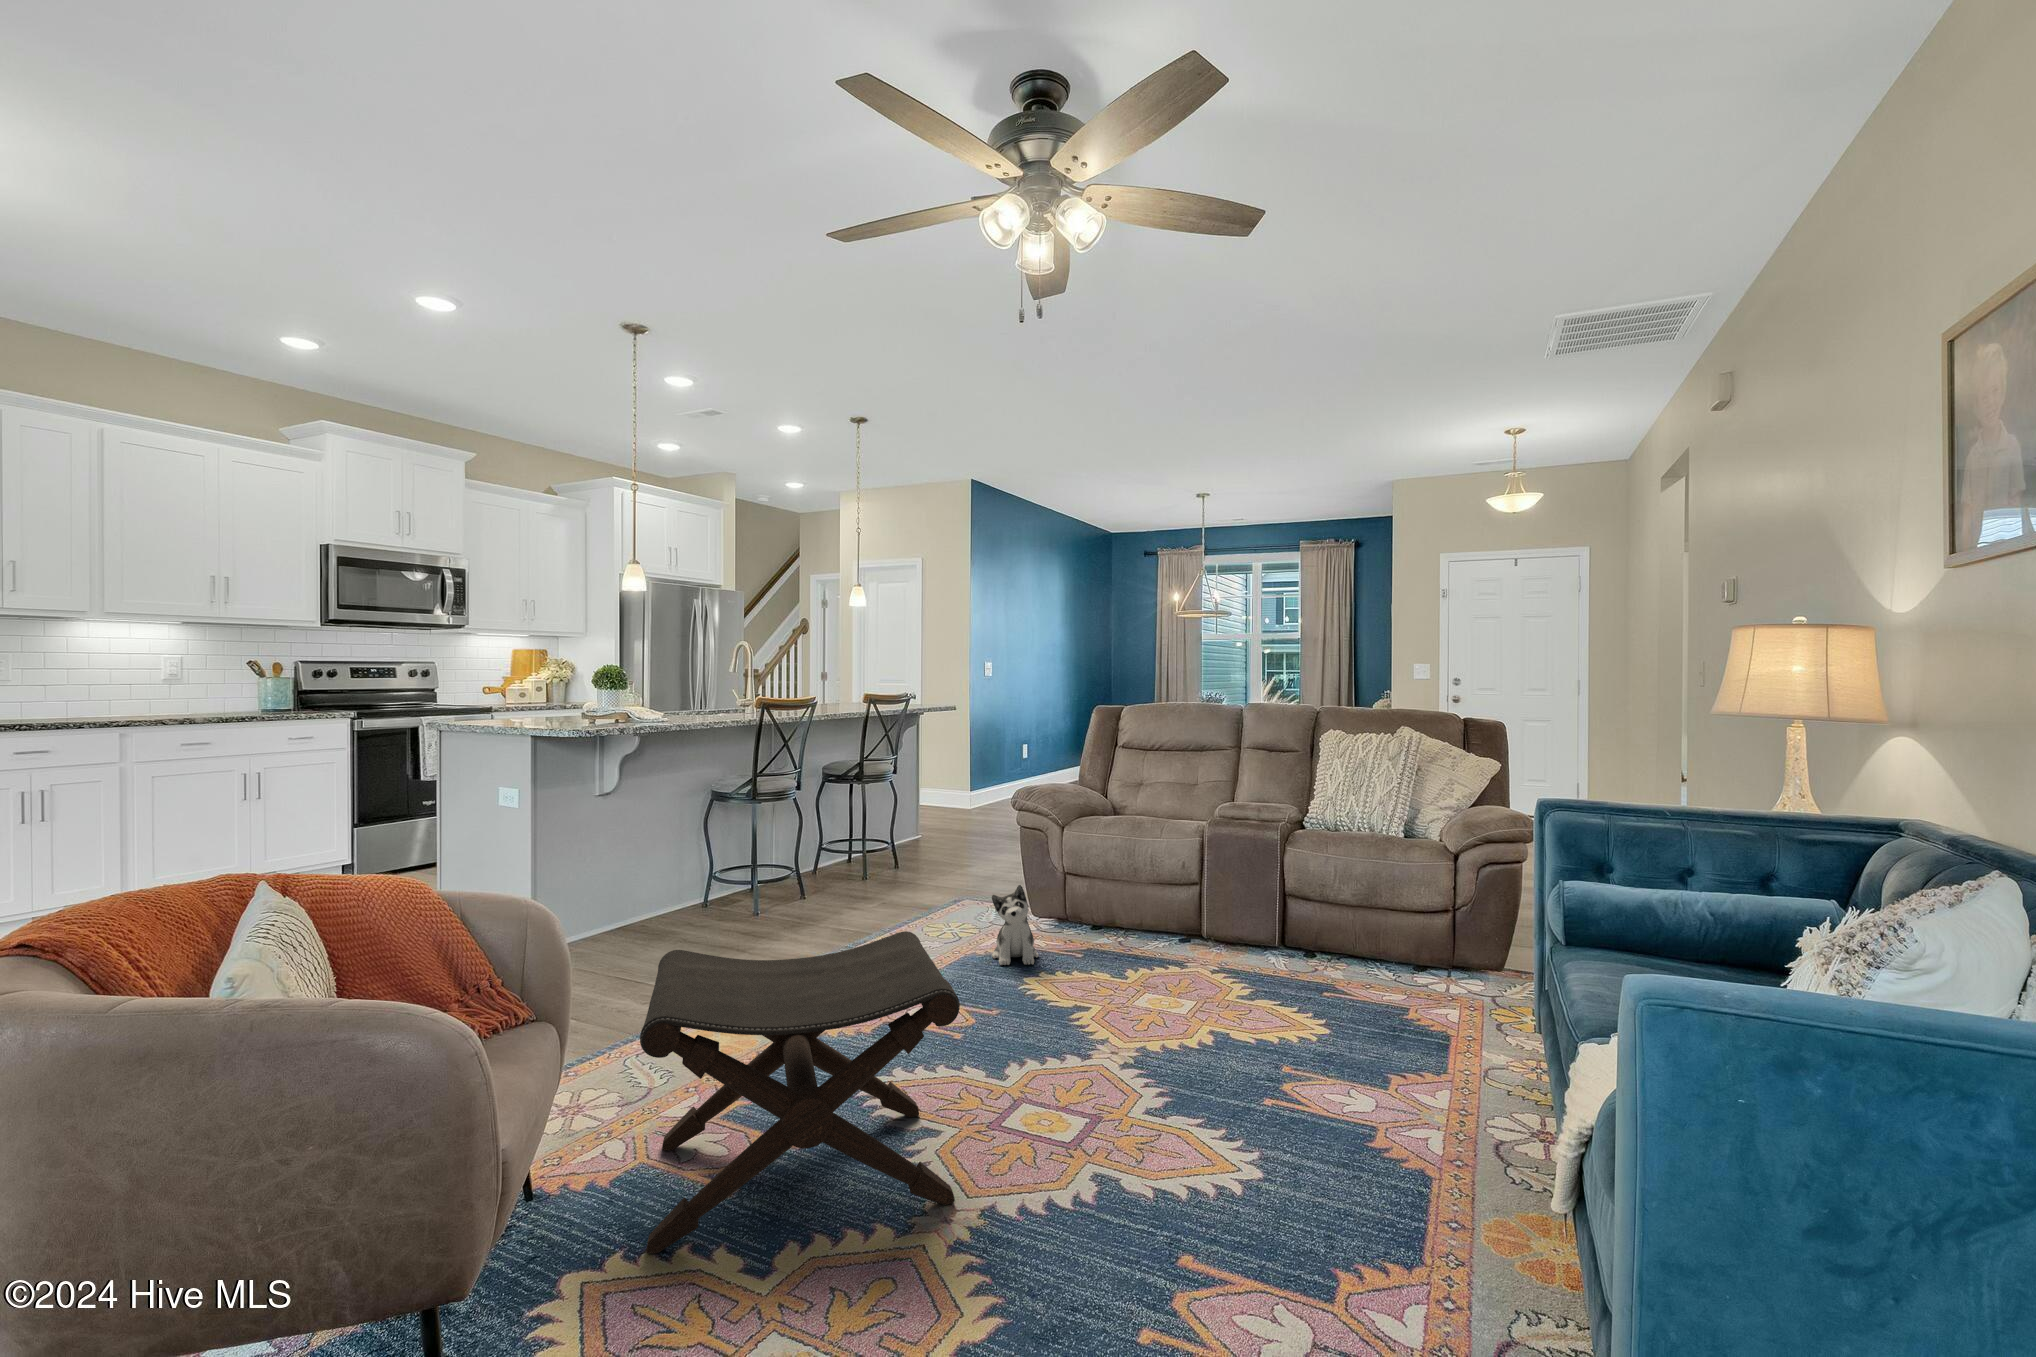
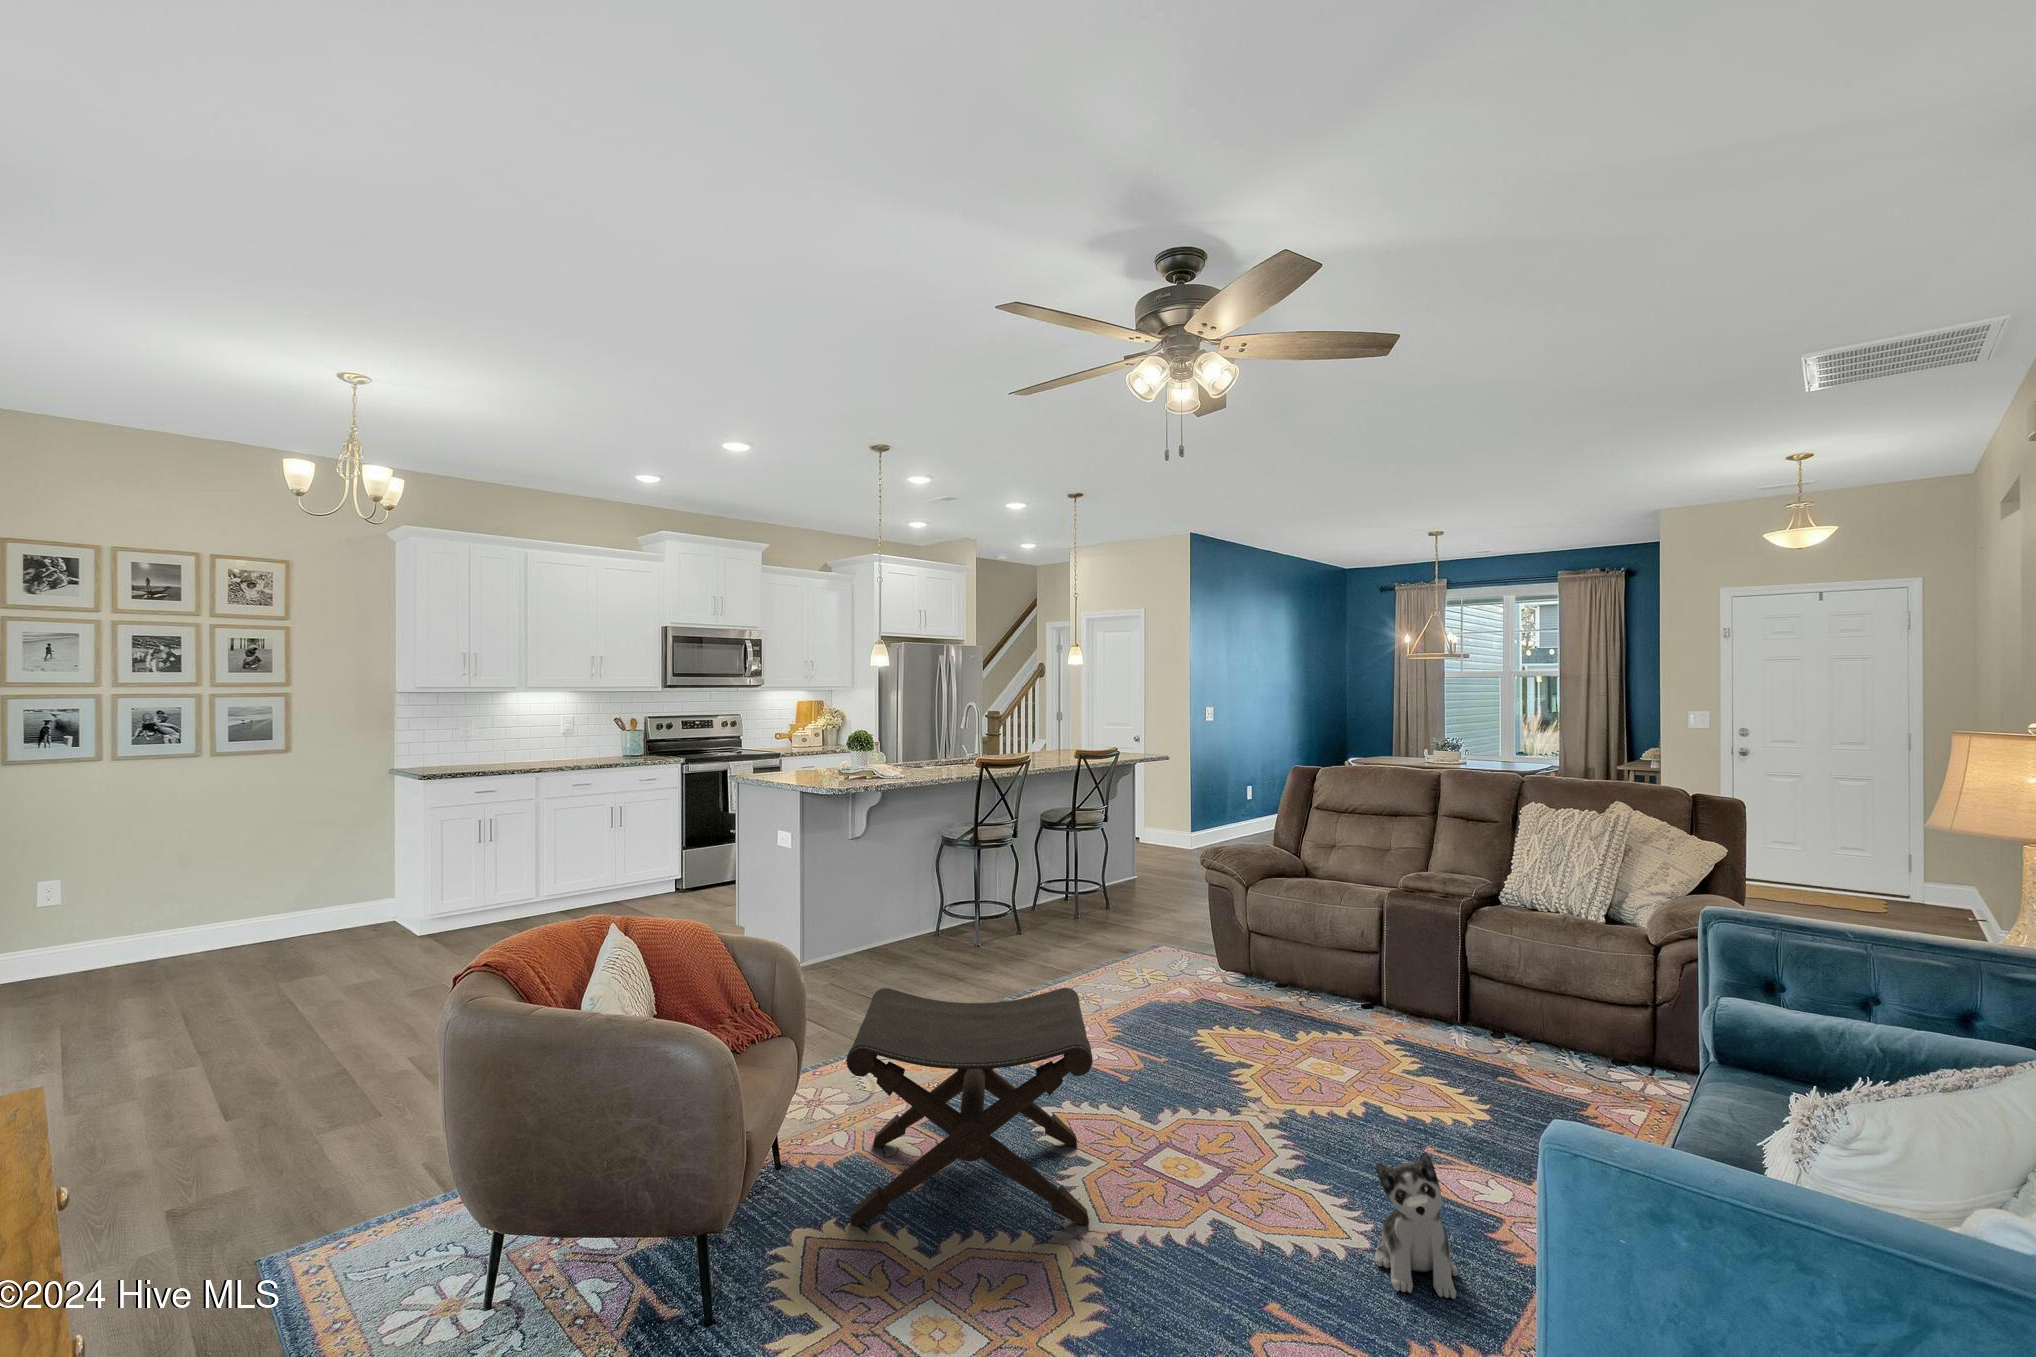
plush toy: present [992,885,1039,965] -> present [1375,1152,1458,1299]

